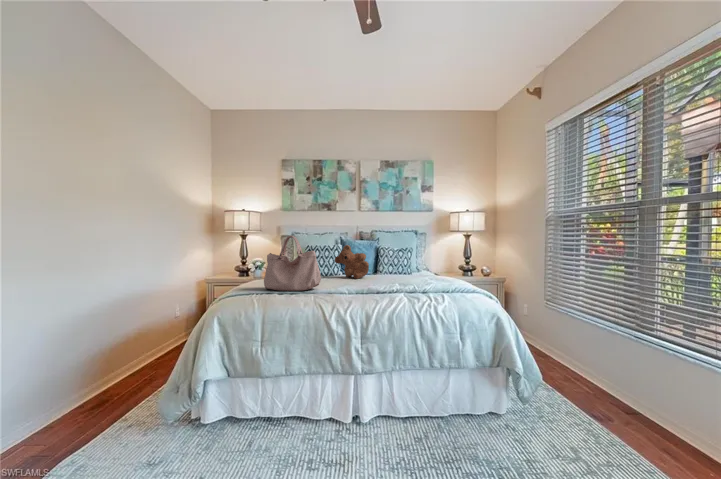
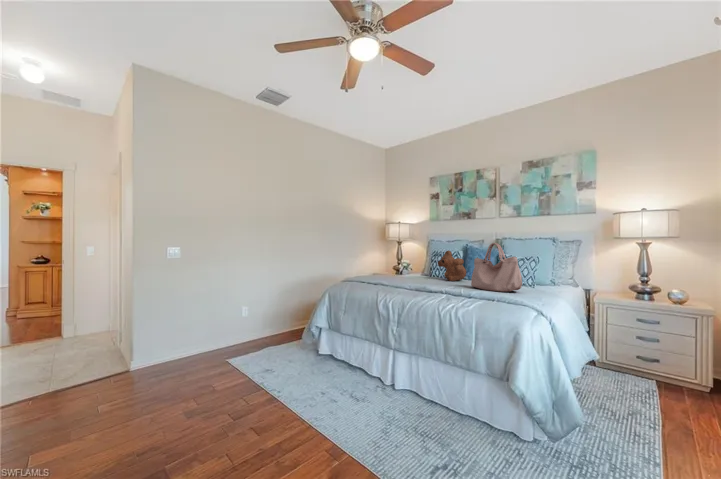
handbag: present [264,236,321,291] -> present [471,243,522,292]

